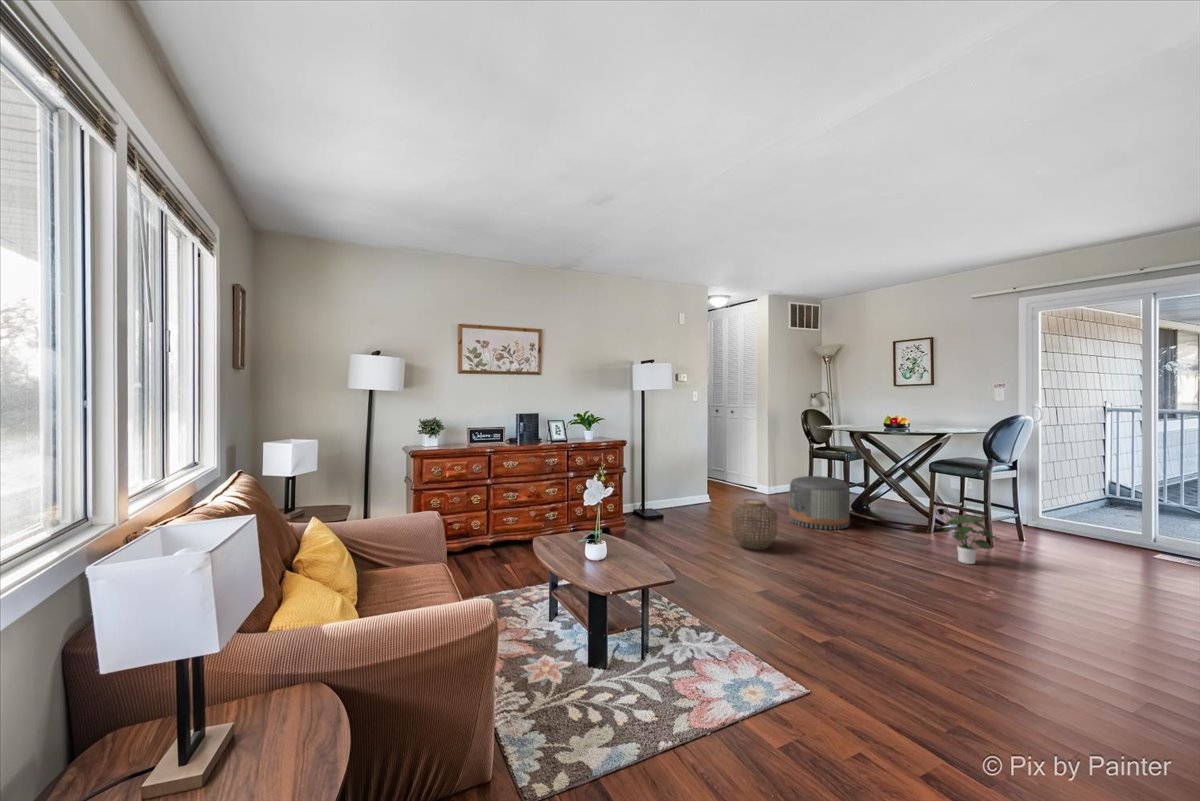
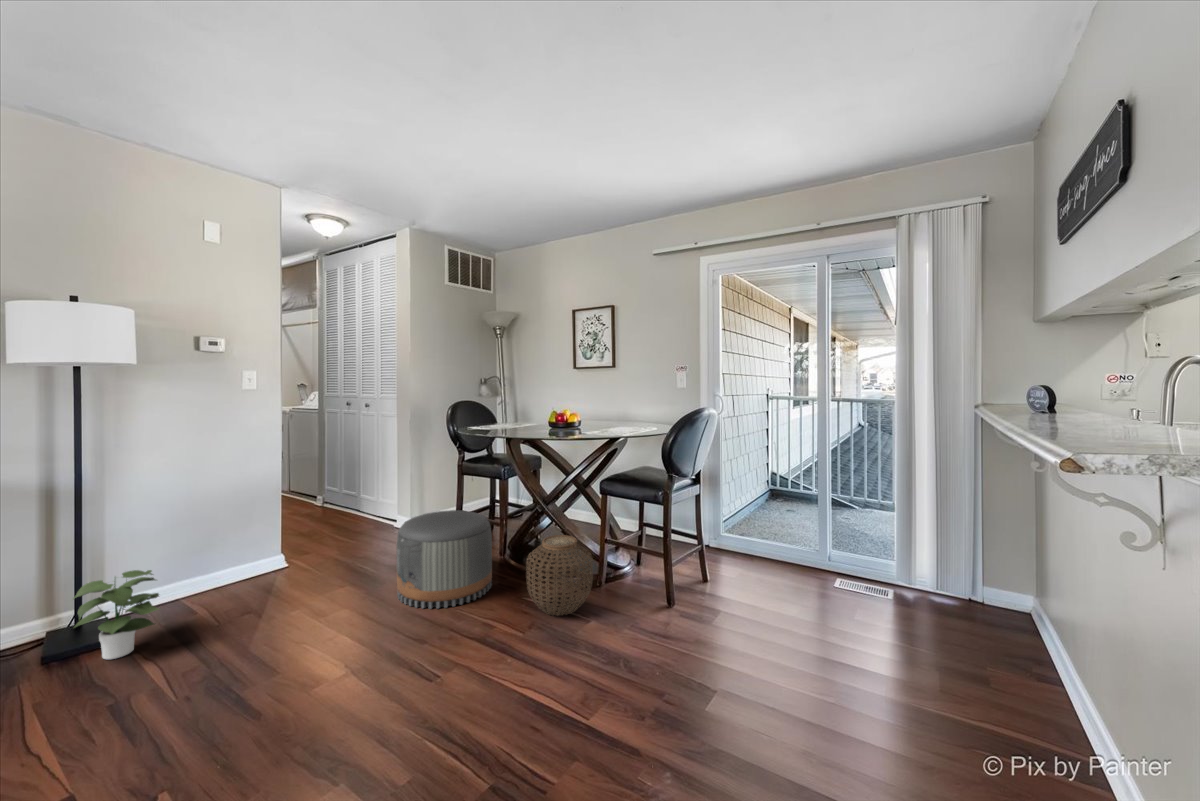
woven basket: present [732,499,777,550] -> present [526,535,593,615]
potted plant: present [945,513,999,564] -> present [73,570,159,659]

